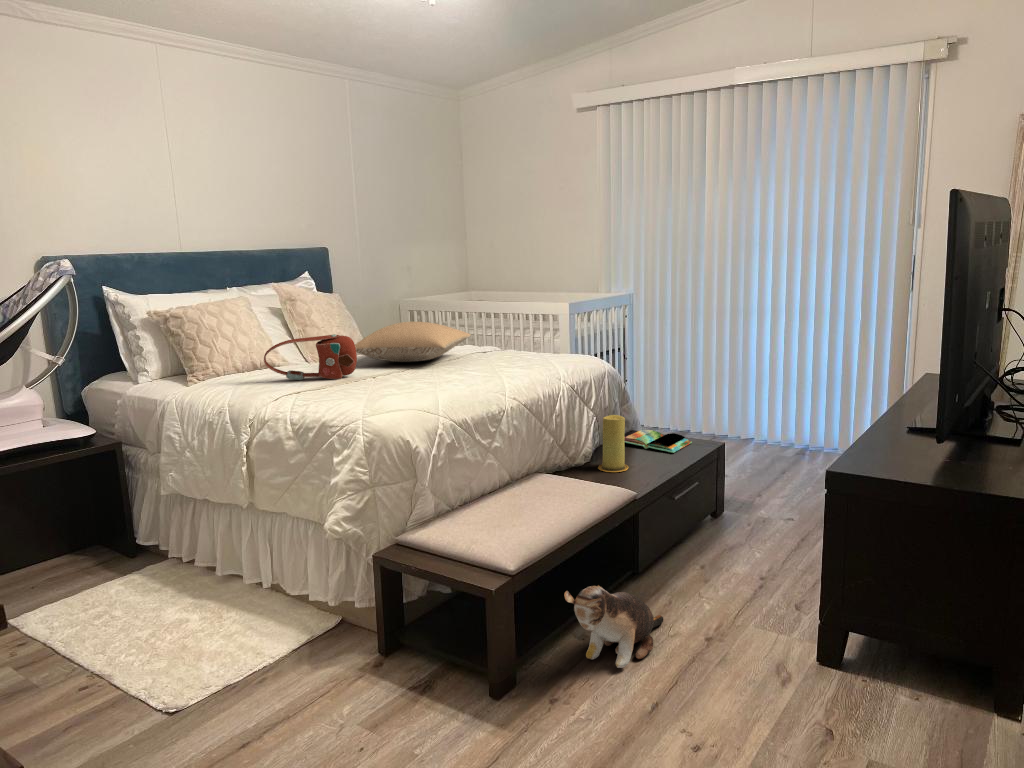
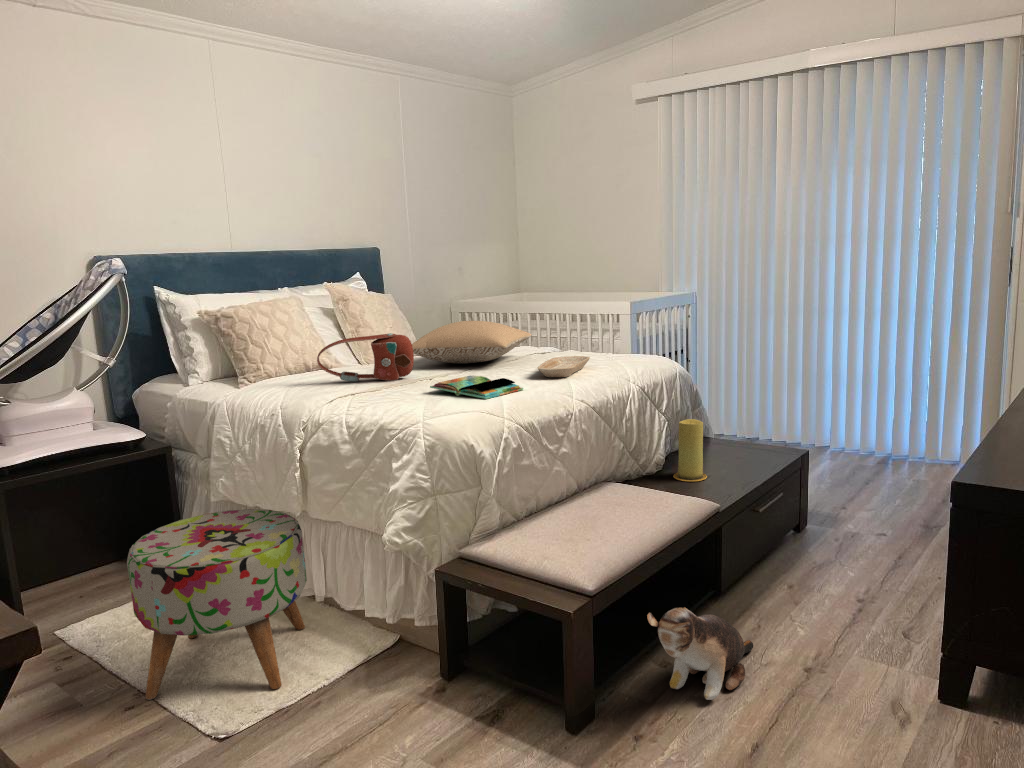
tray: none [473,356,523,376] -> present [537,356,590,377]
book: present [624,429,692,453] -> present [430,375,523,399]
ottoman: none [80,501,252,681] -> present [127,509,307,700]

